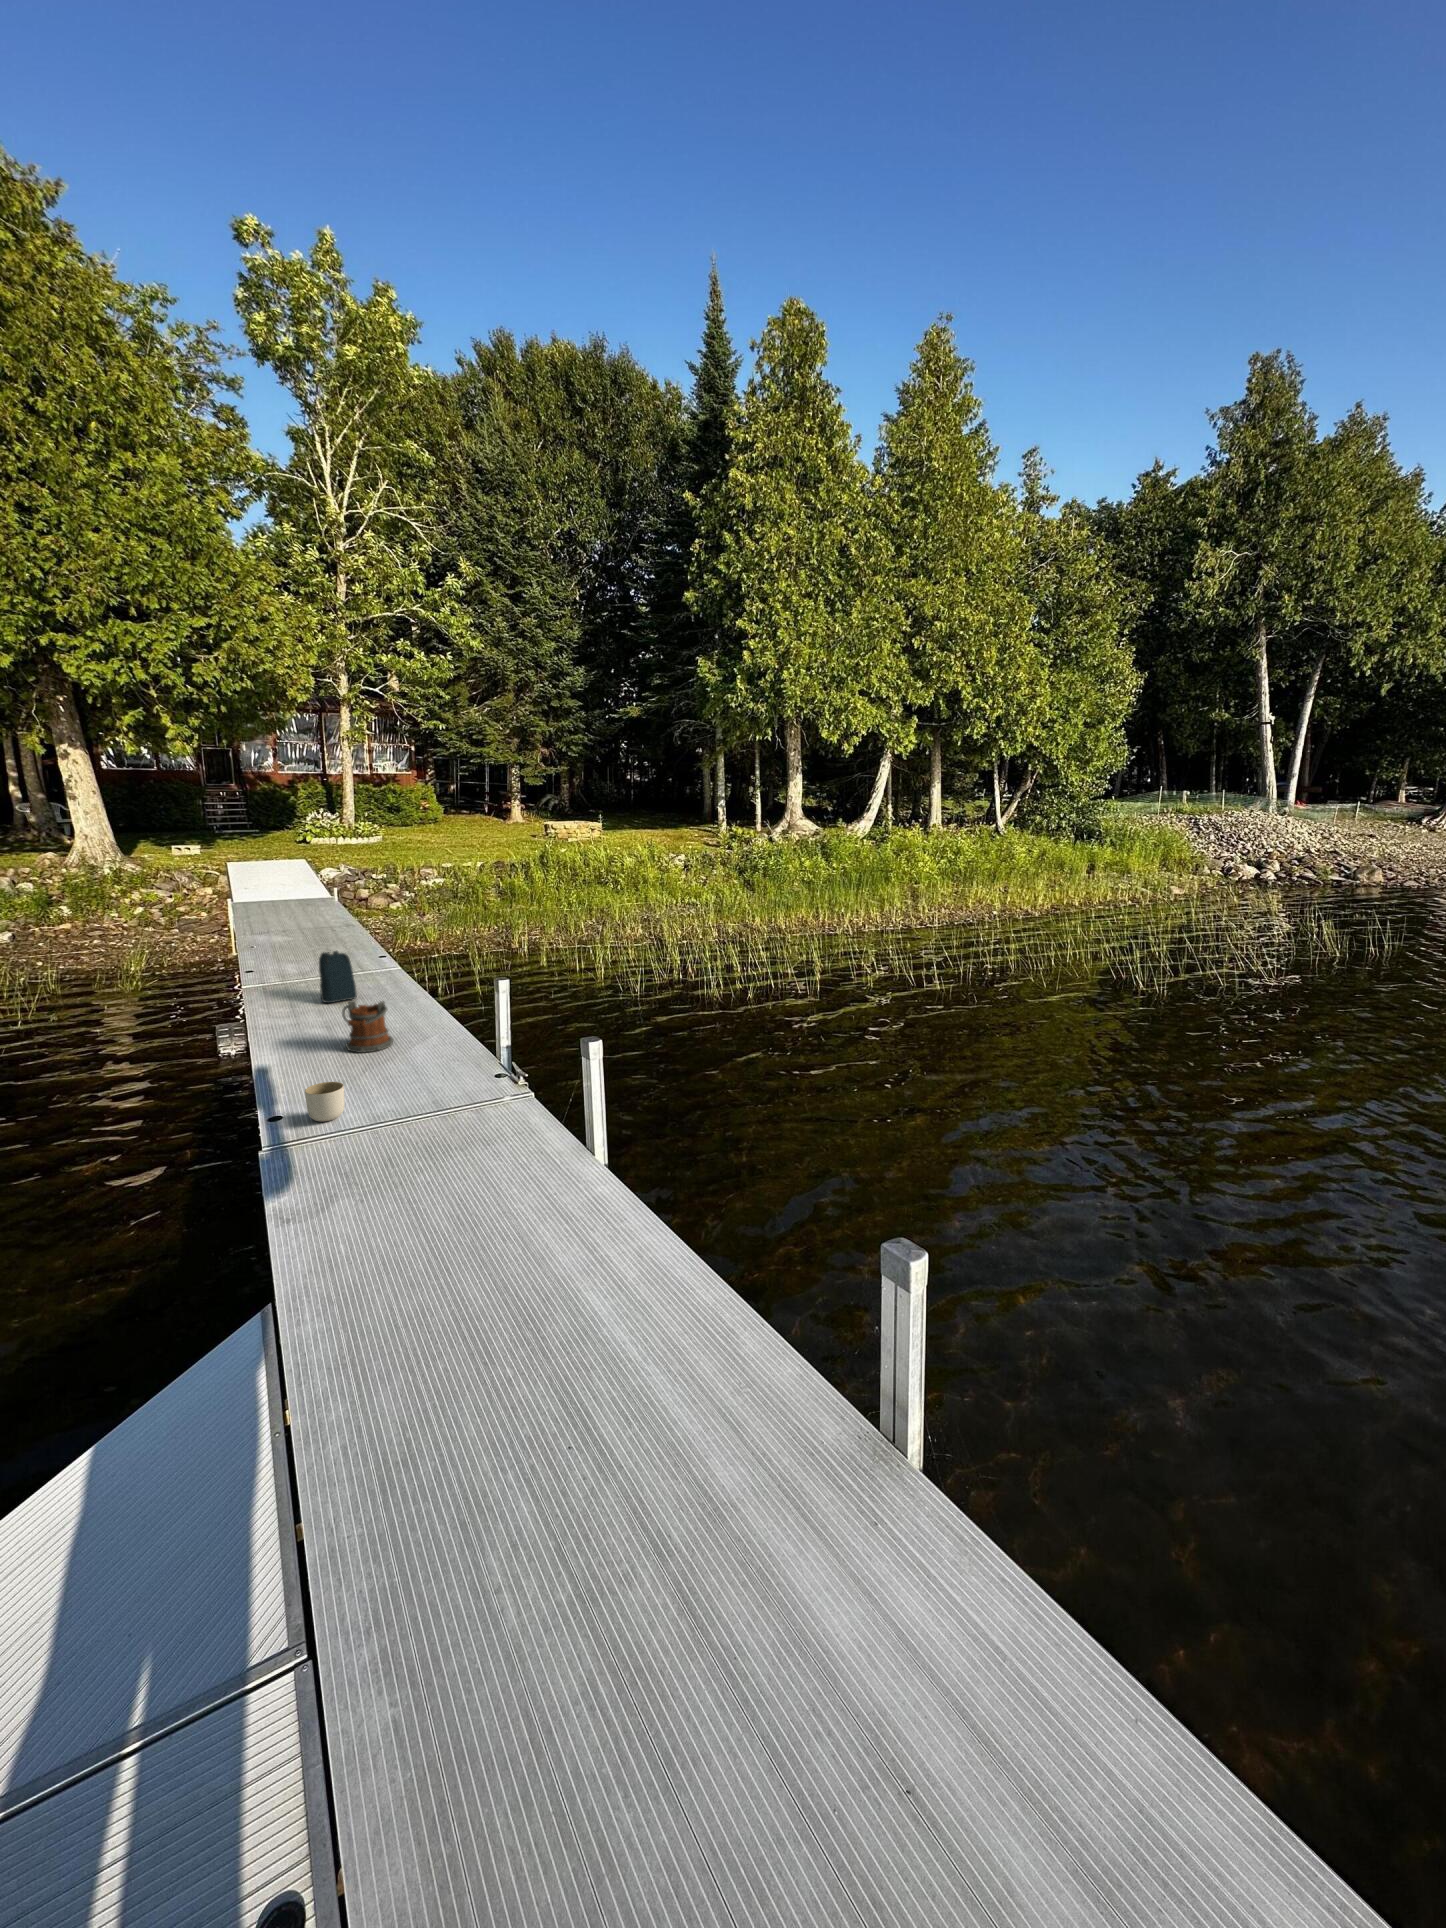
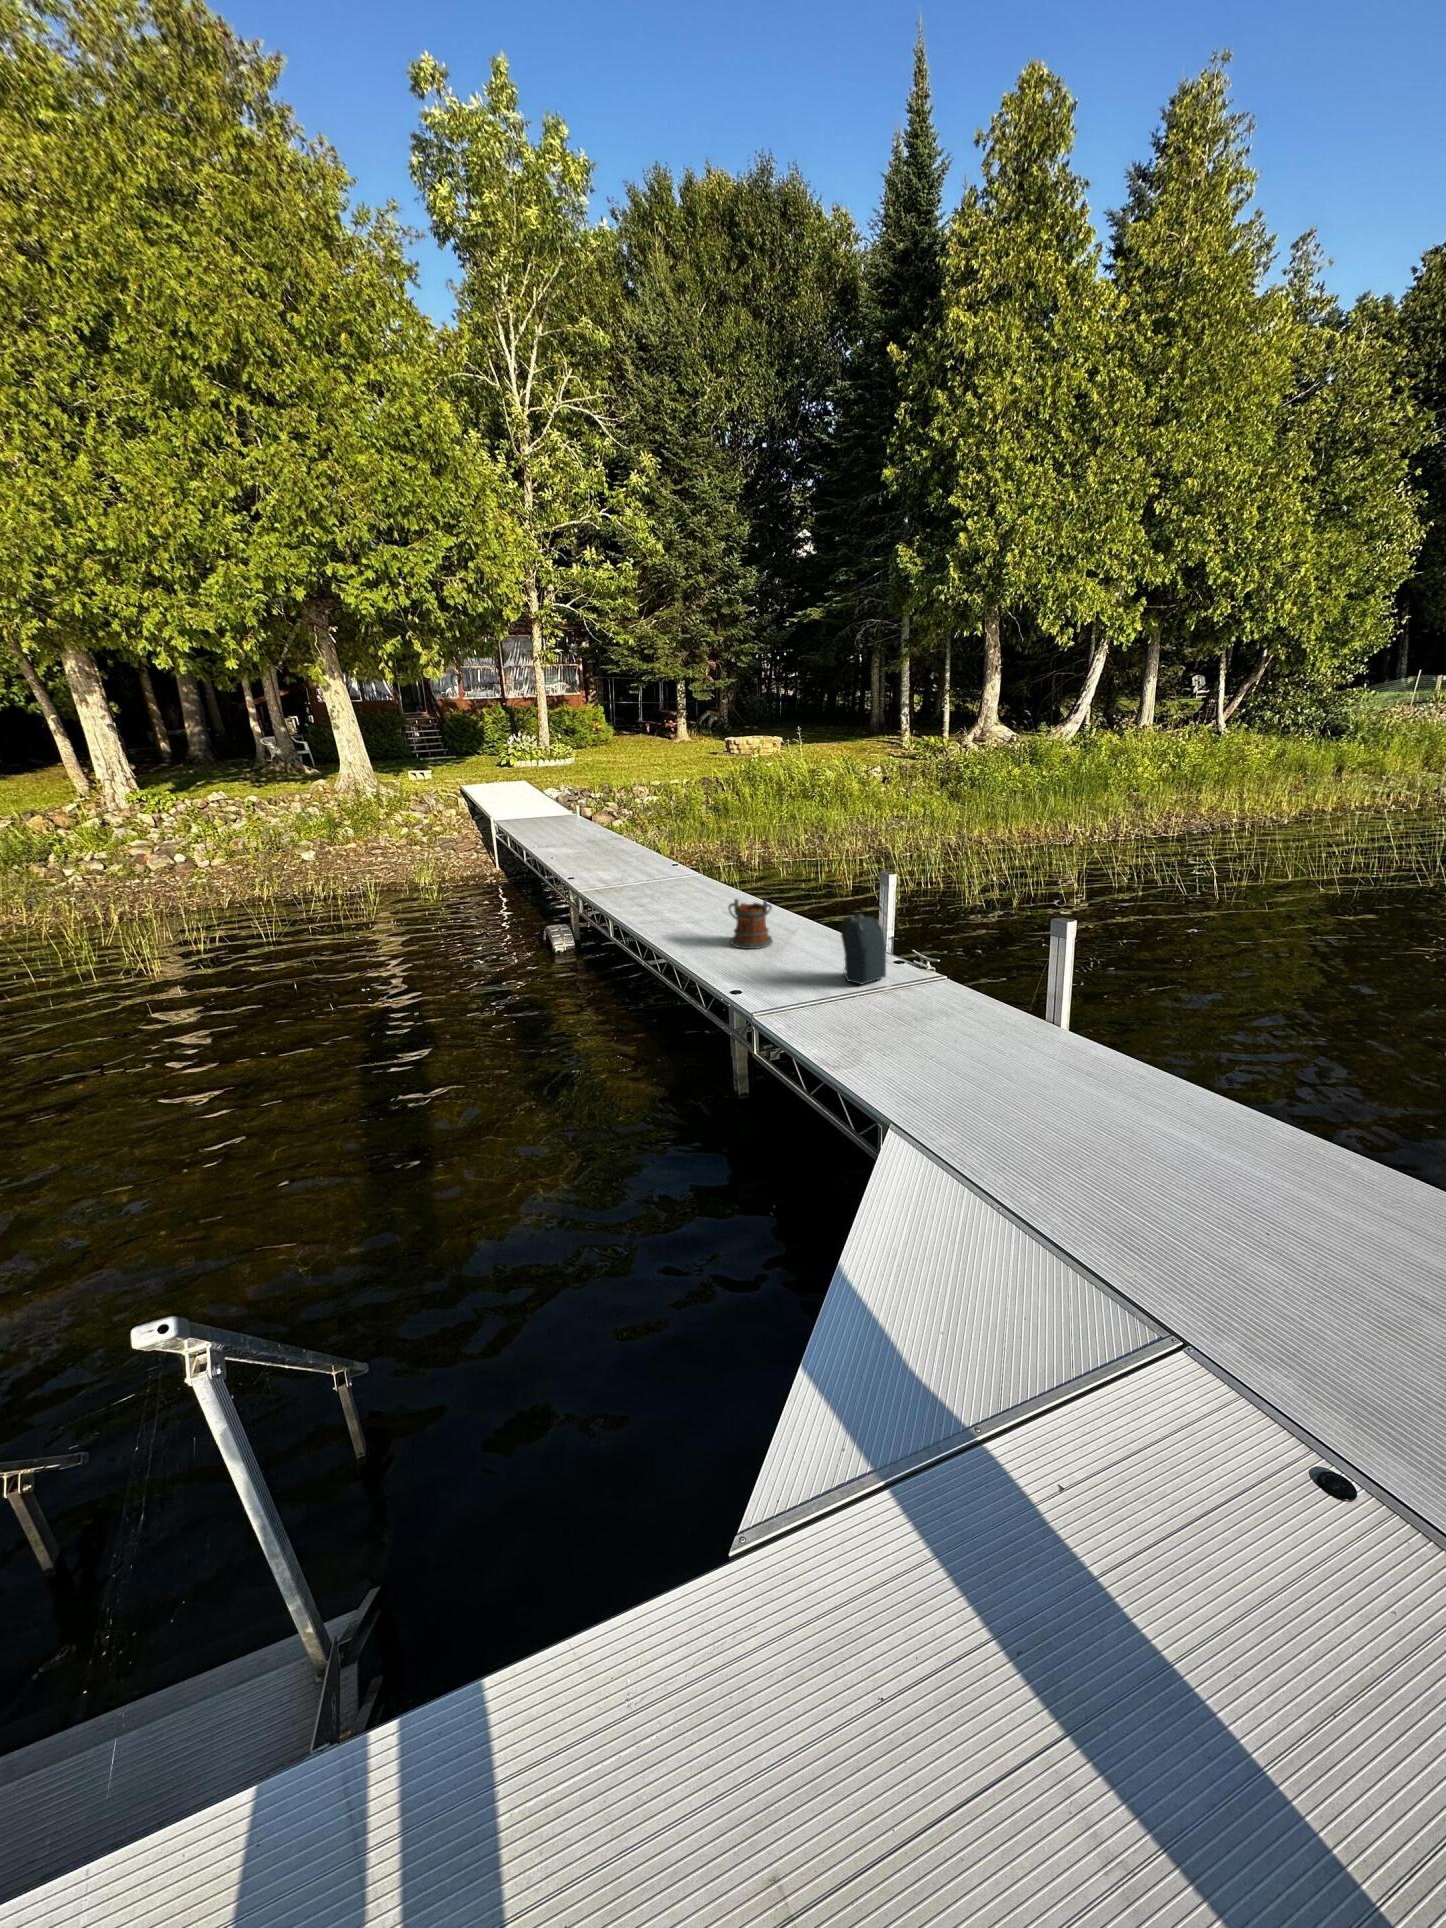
backpack: present [319,951,357,1003] -> present [841,914,886,984]
planter: present [305,1082,345,1122] -> none [760,971,793,1007]

